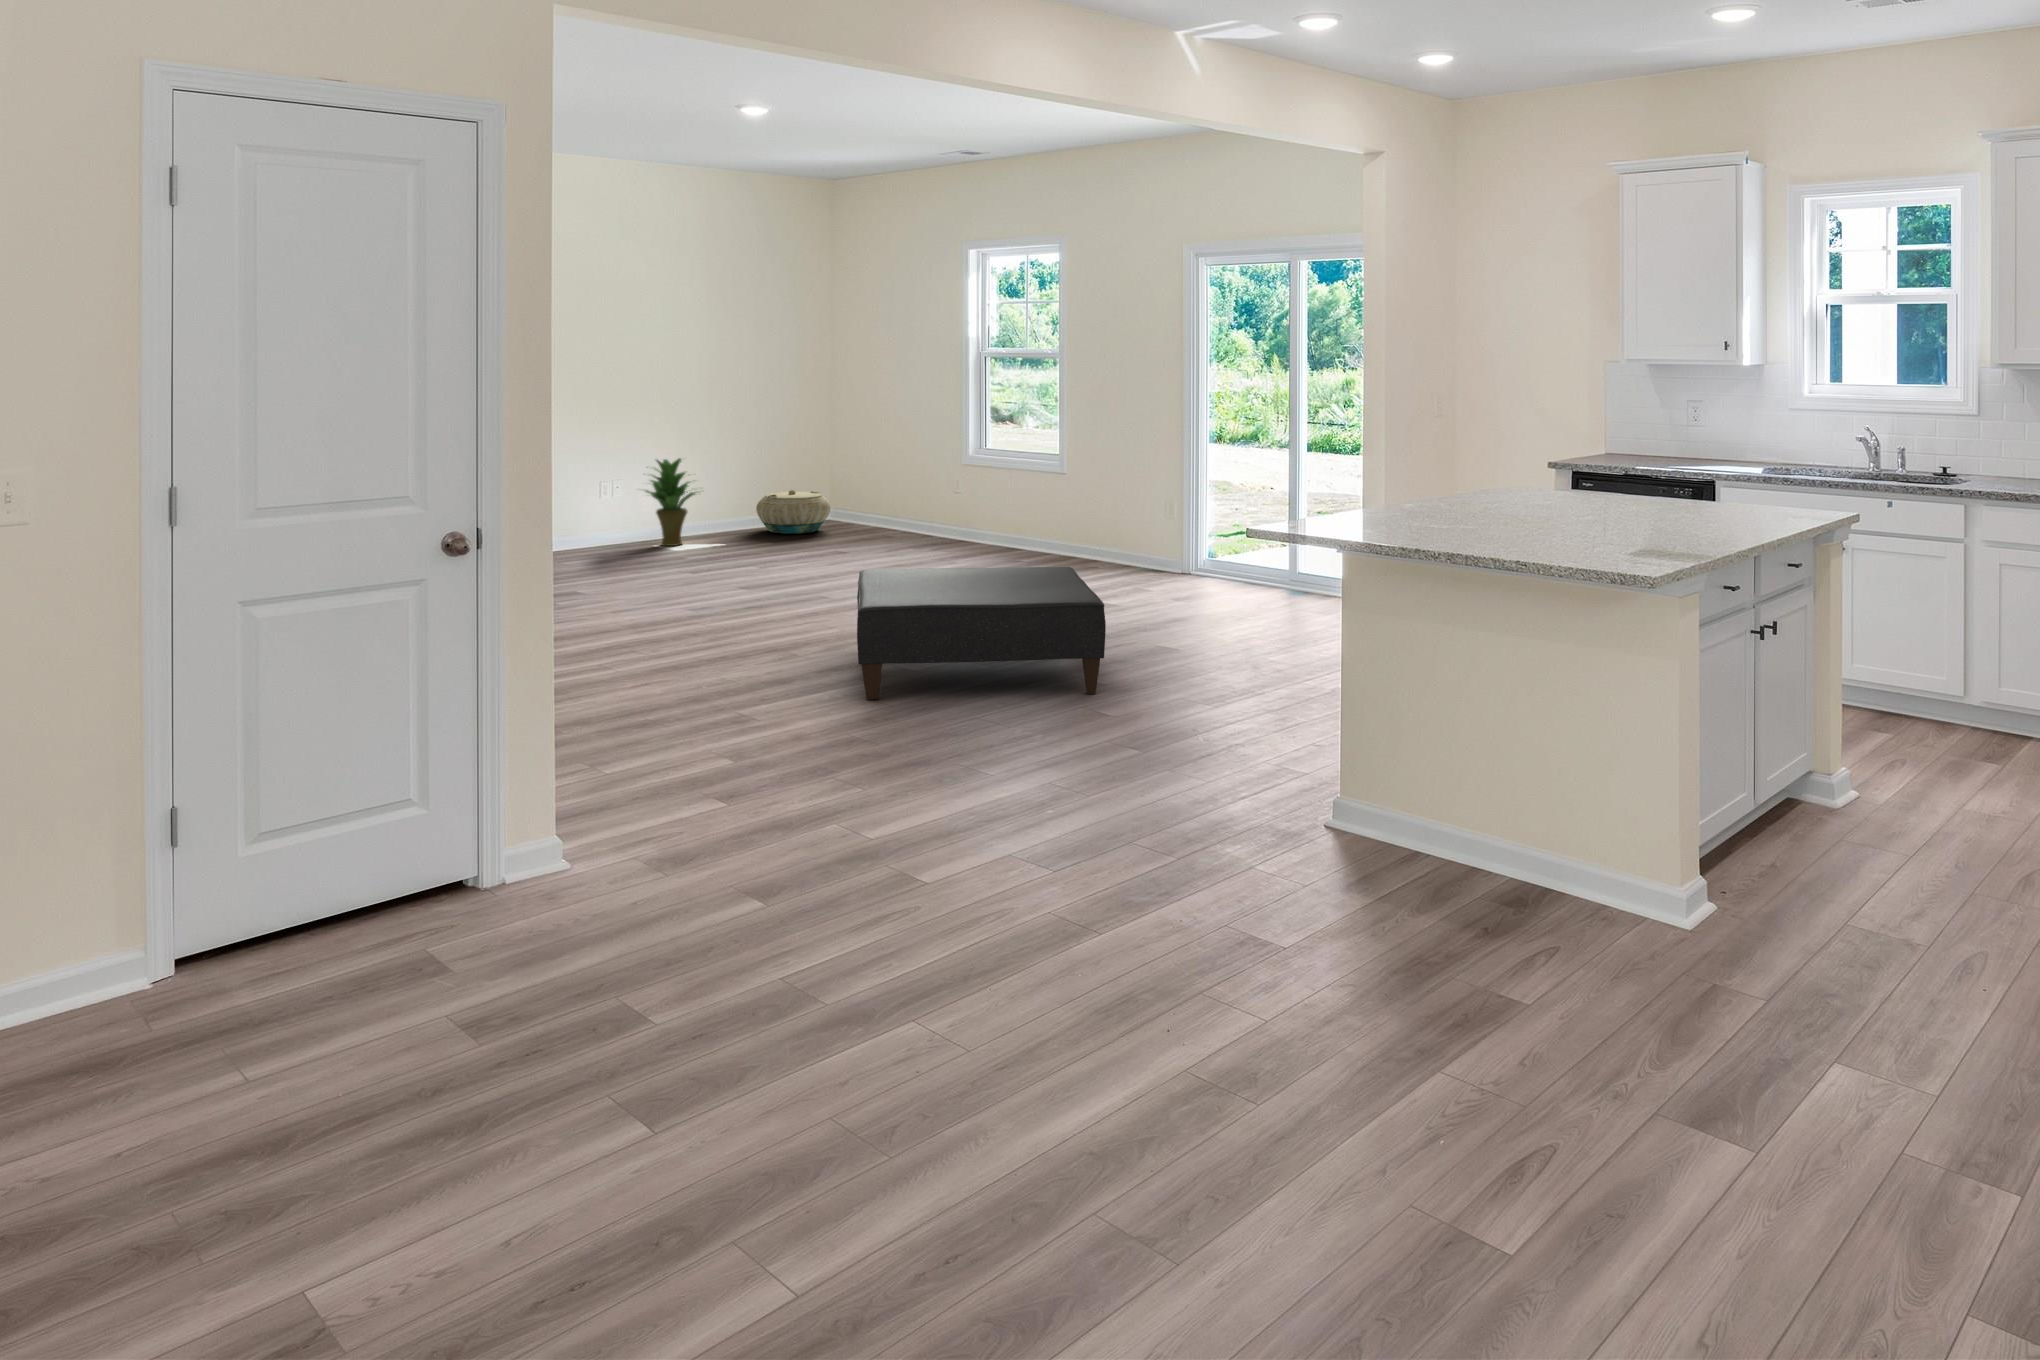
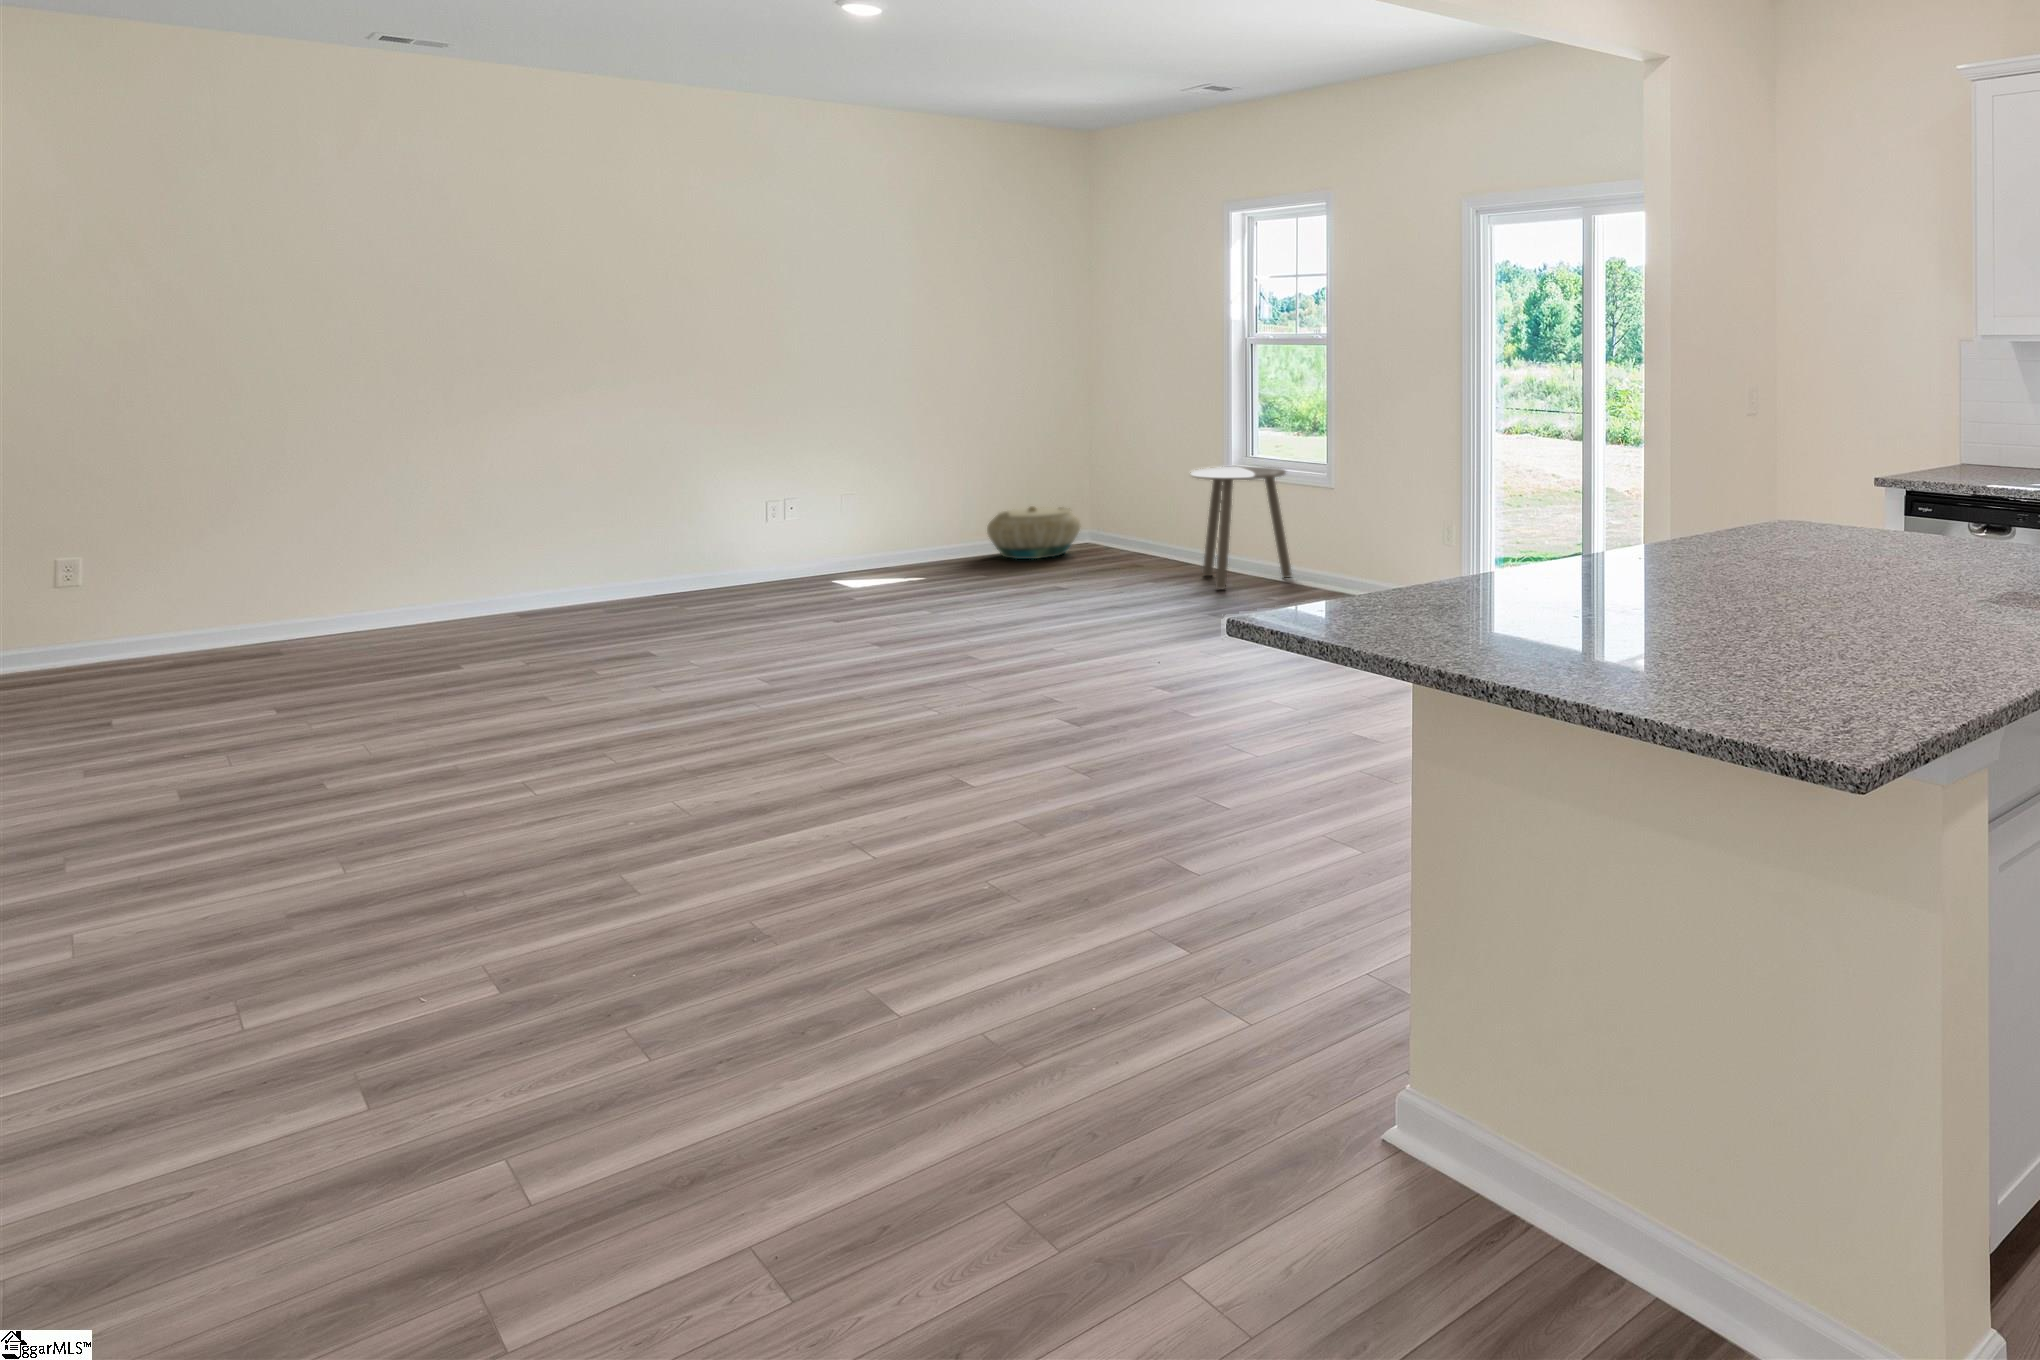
potted plant: present [646,458,700,546] -> none [816,468,908,578]
side table: none [944,458,1025,556] -> present [1191,467,1292,589]
ottoman: present [857,567,1106,699] -> none [826,623,1234,839]

